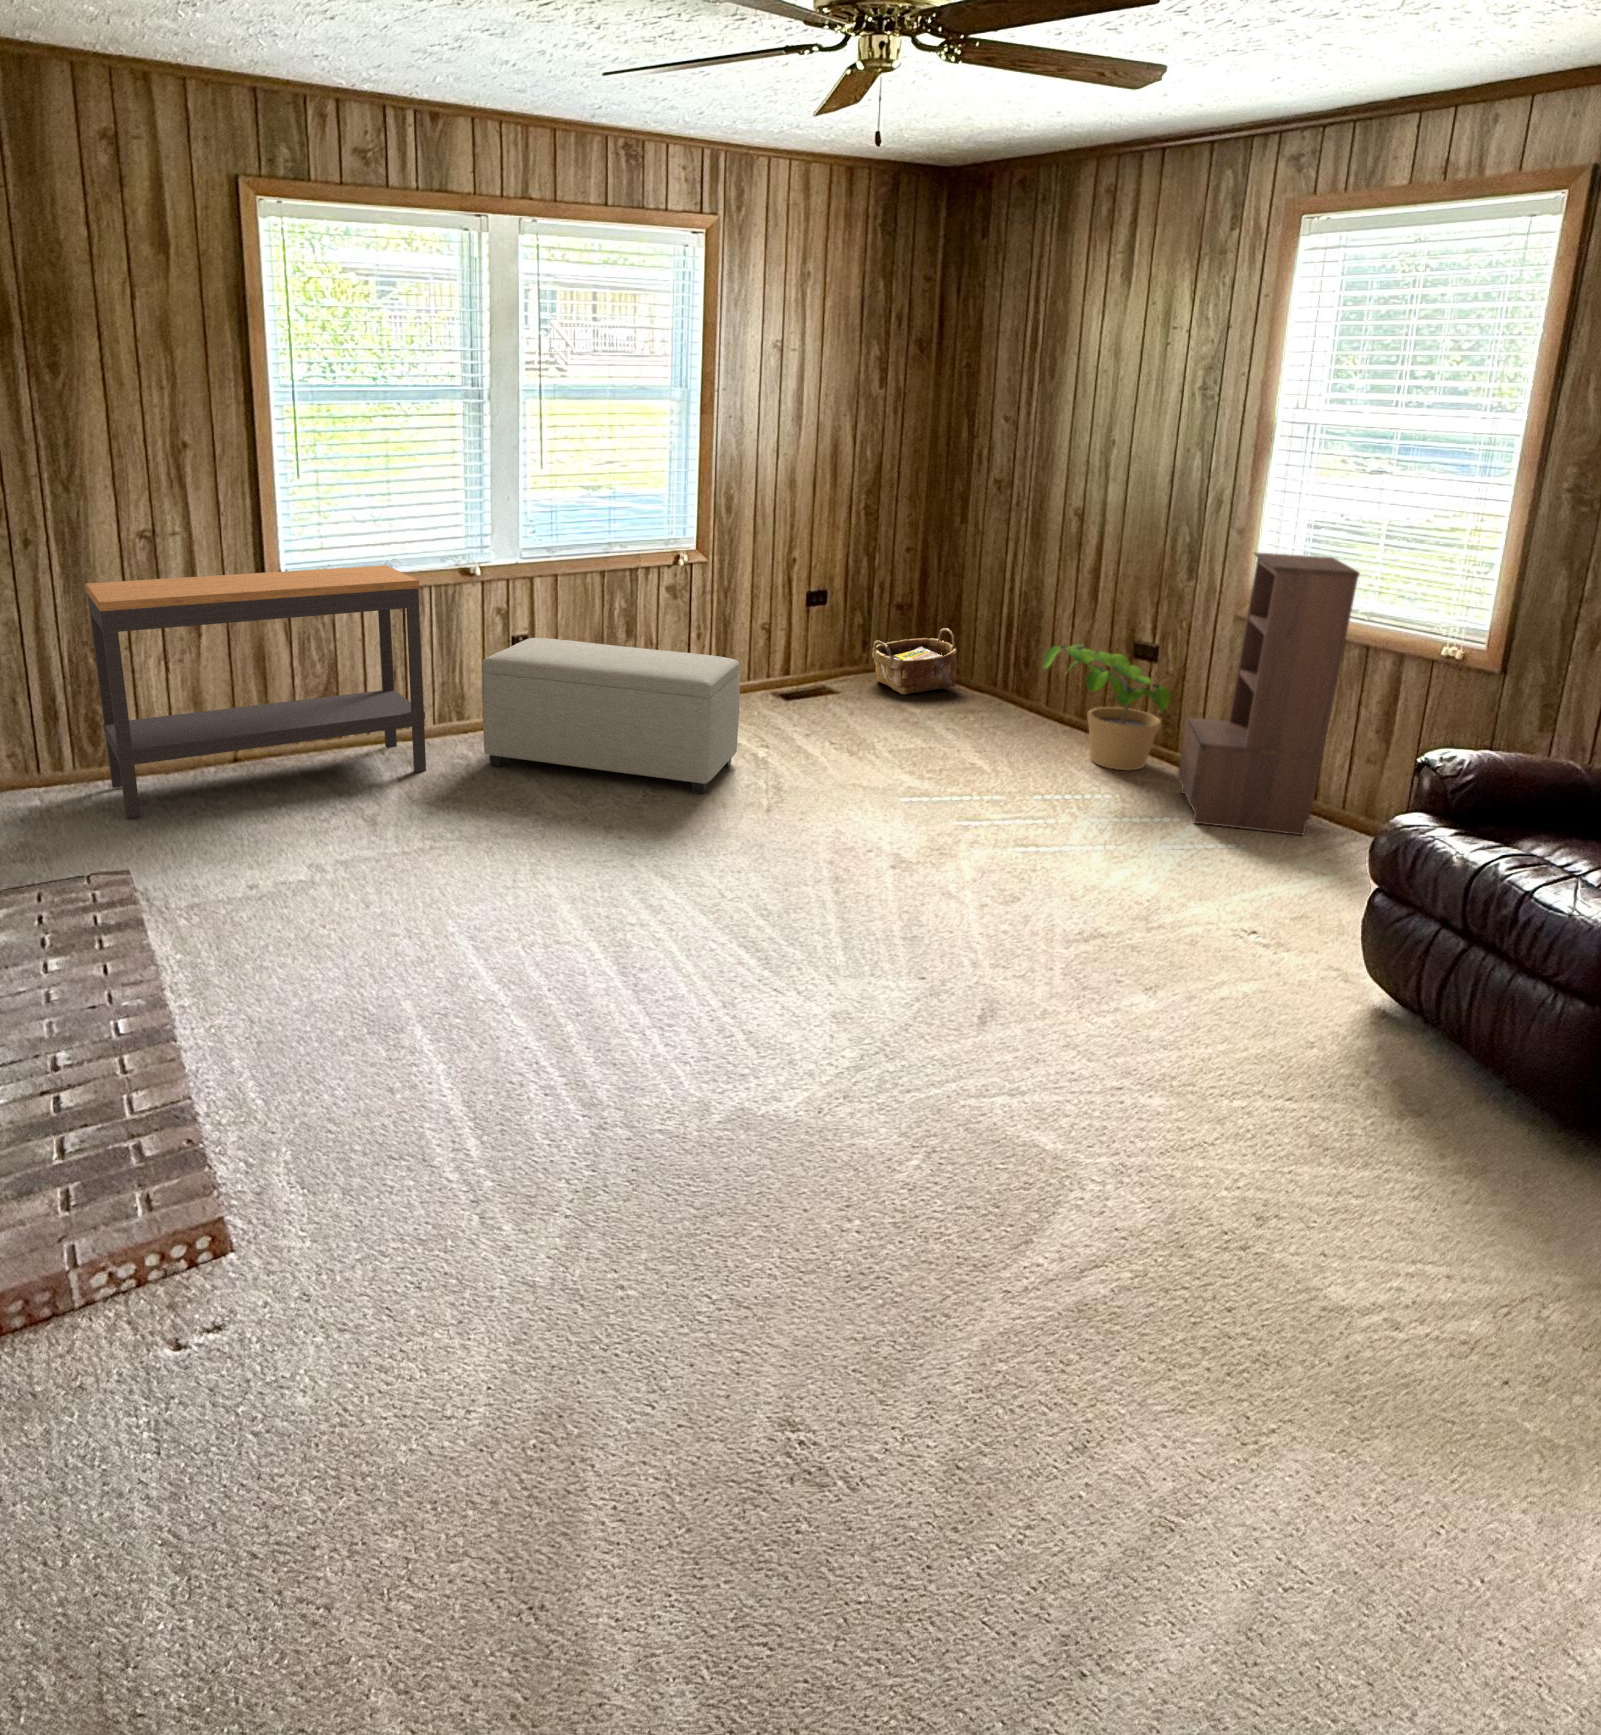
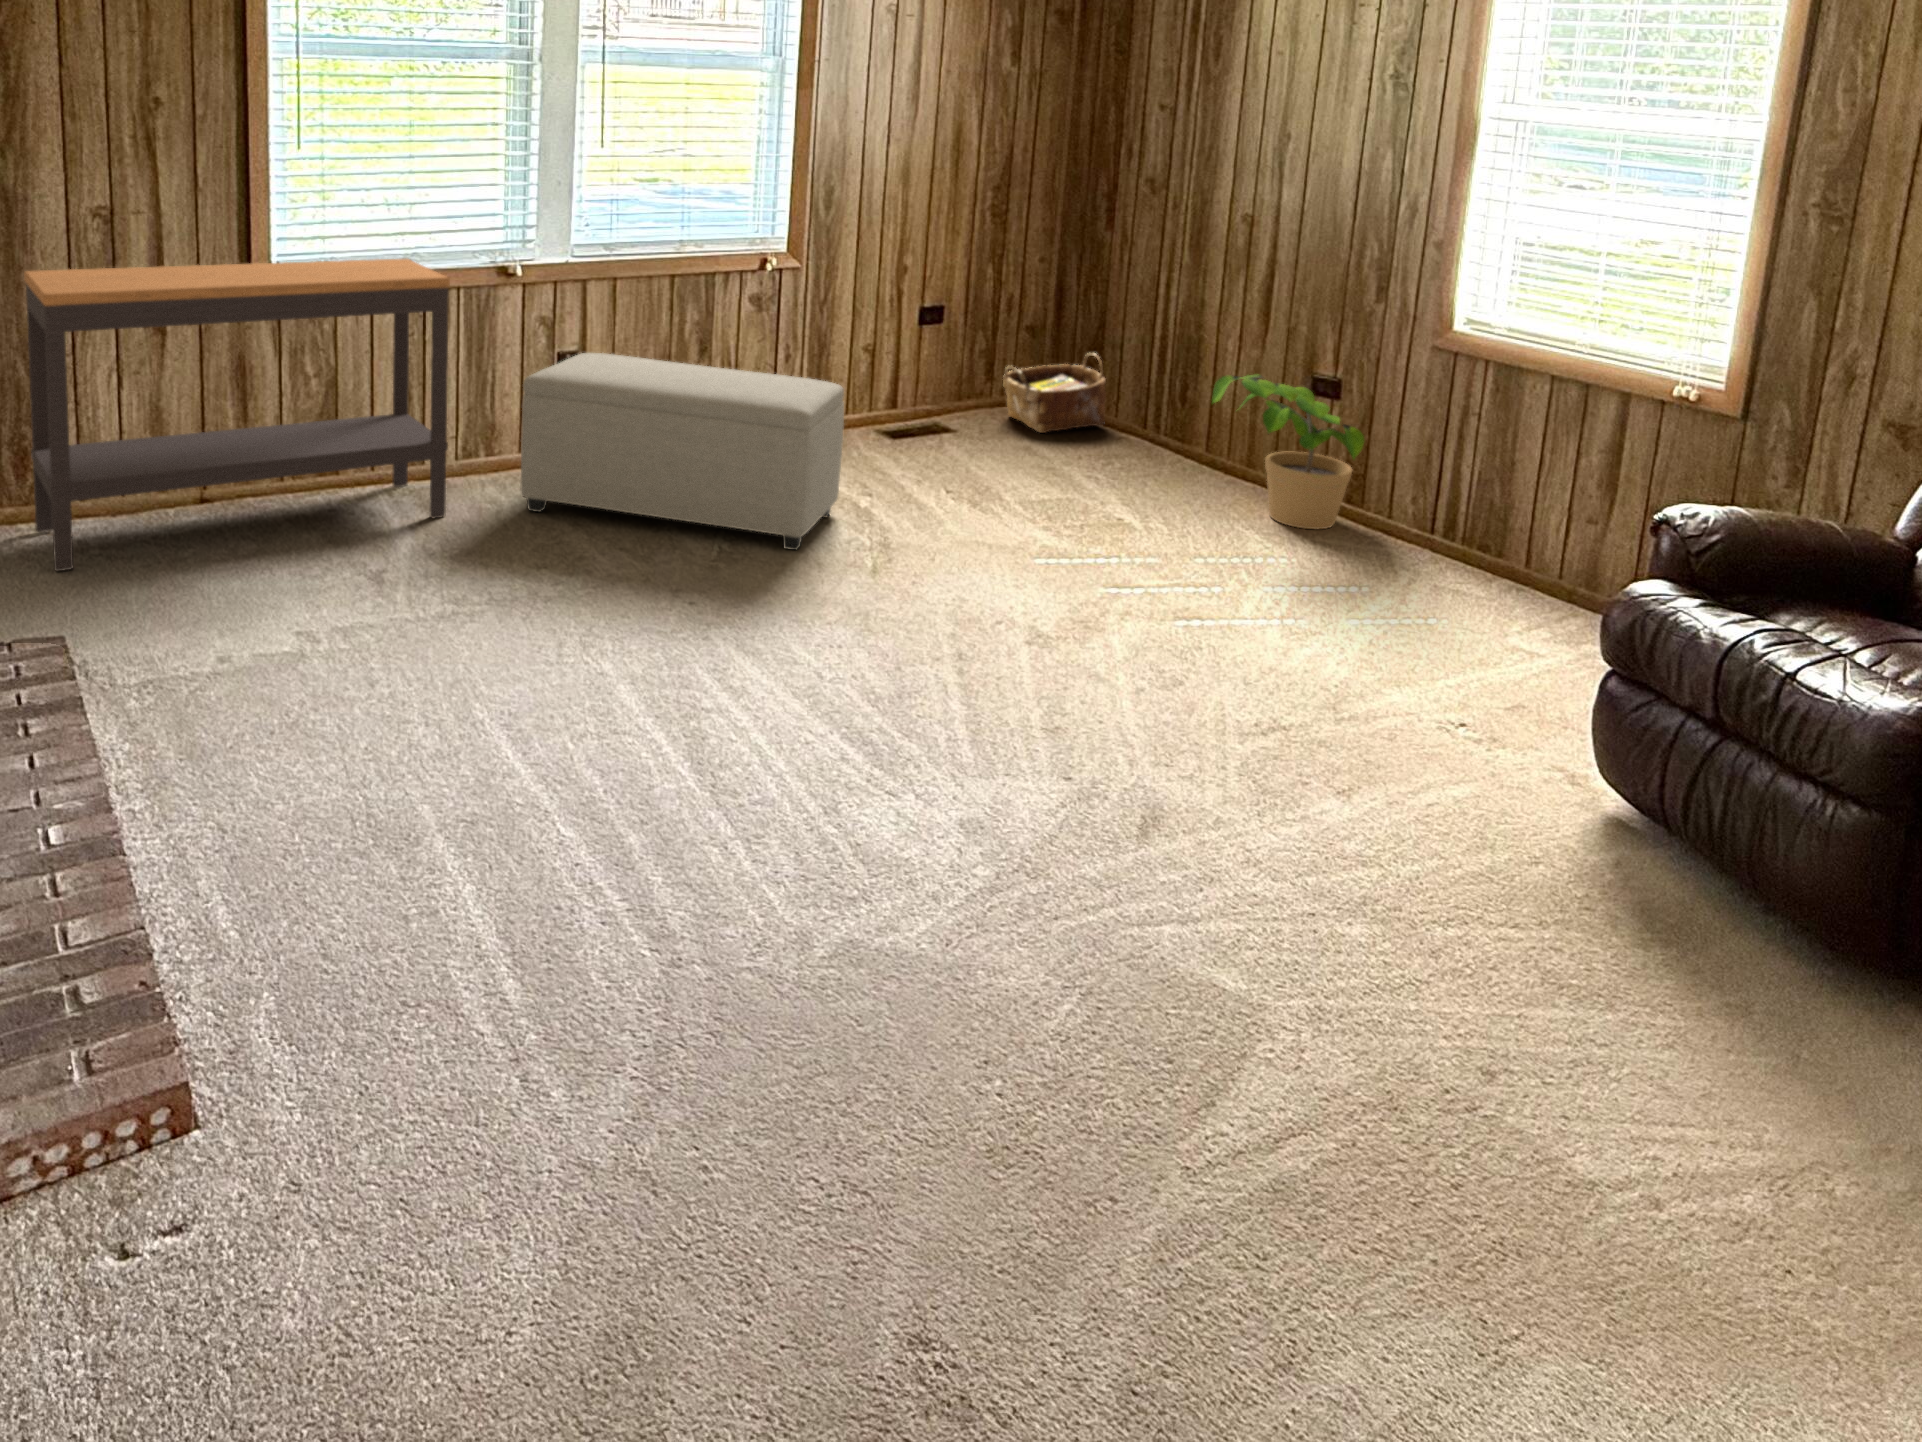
bookshelf: present [1178,553,1360,835] -> none [1374,269,1580,611]

